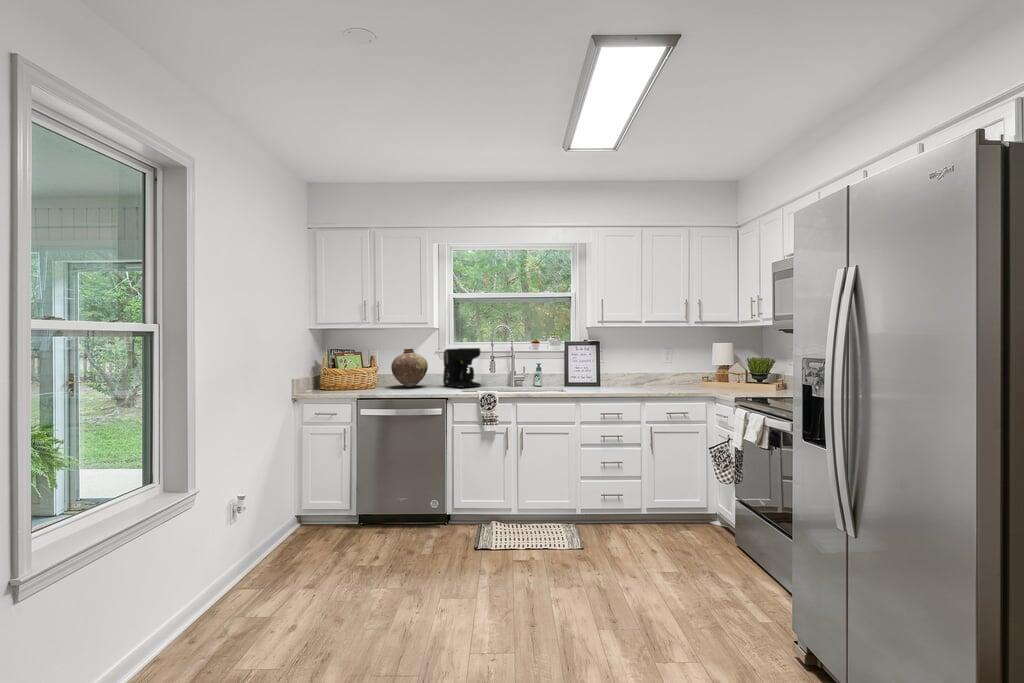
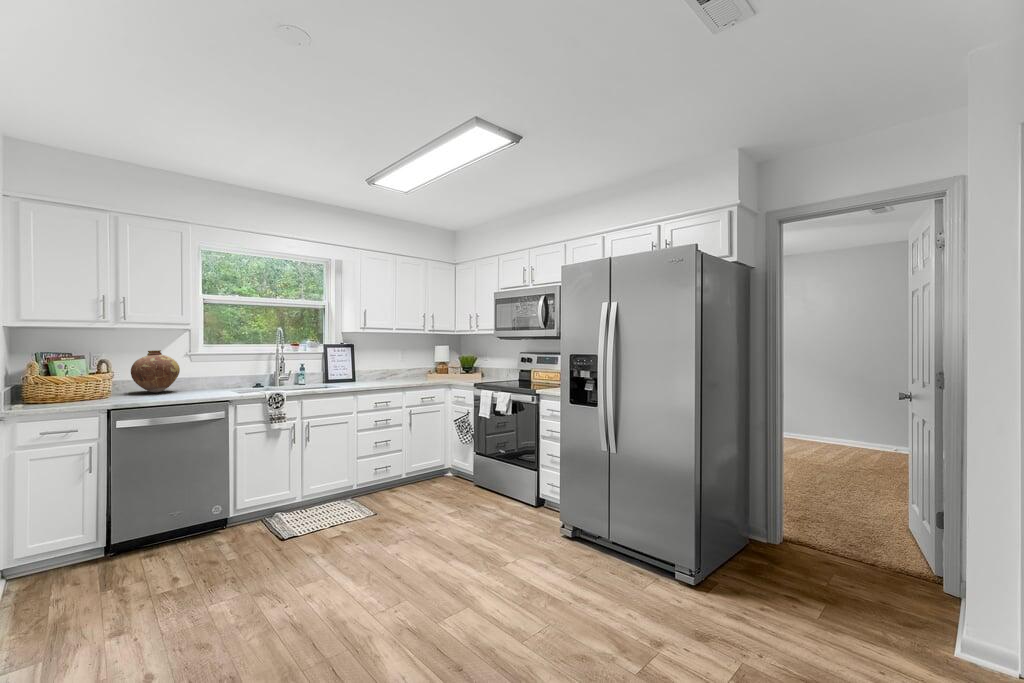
coffee maker: present [443,348,481,387] -> none [197,349,244,389]

